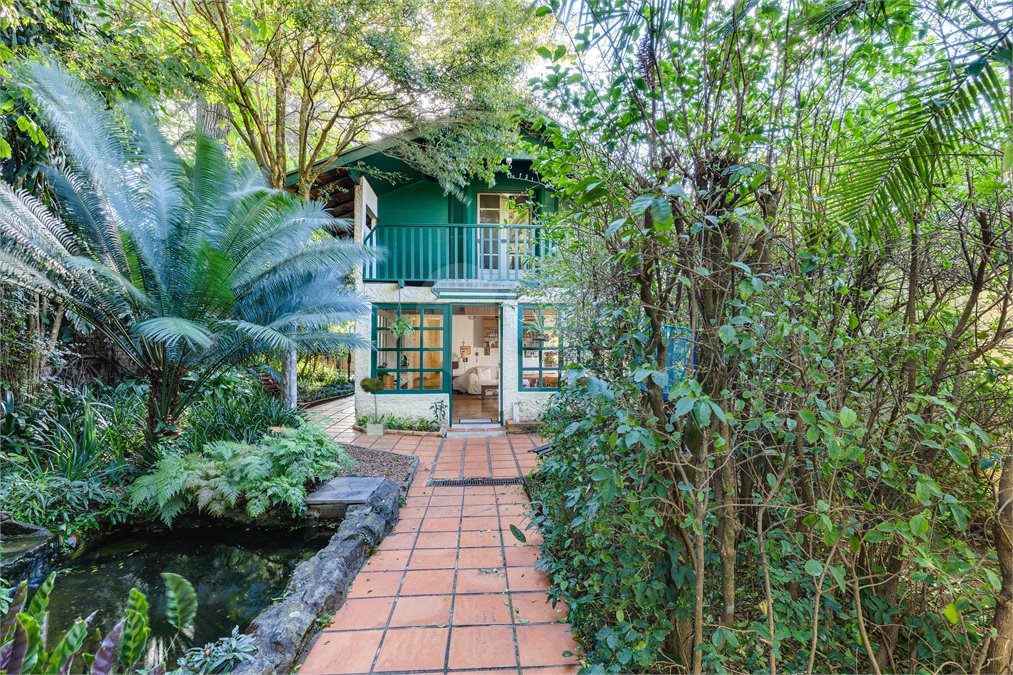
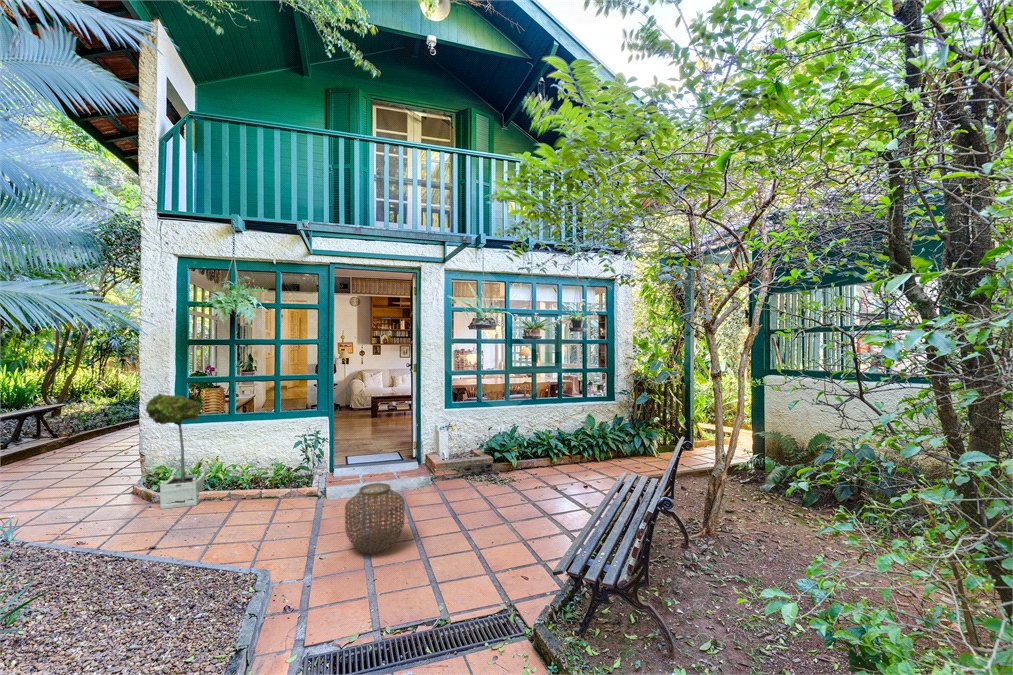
woven basket: none [453,424,482,457] -> present [345,483,404,554]

